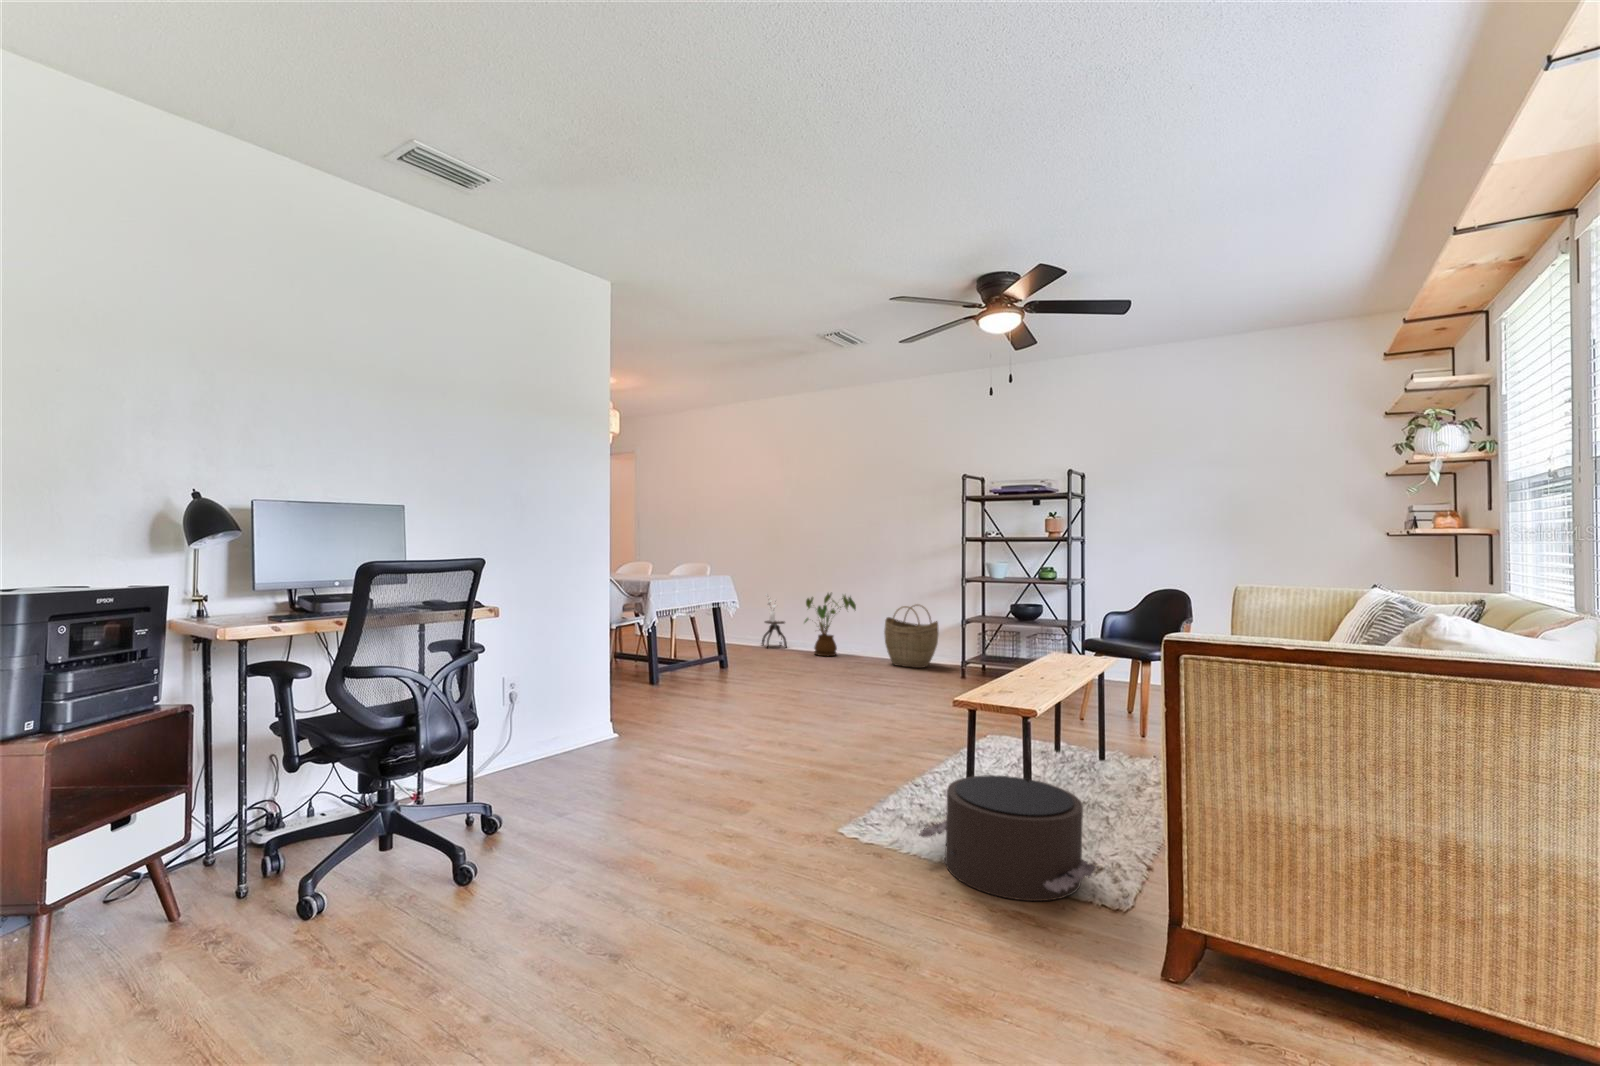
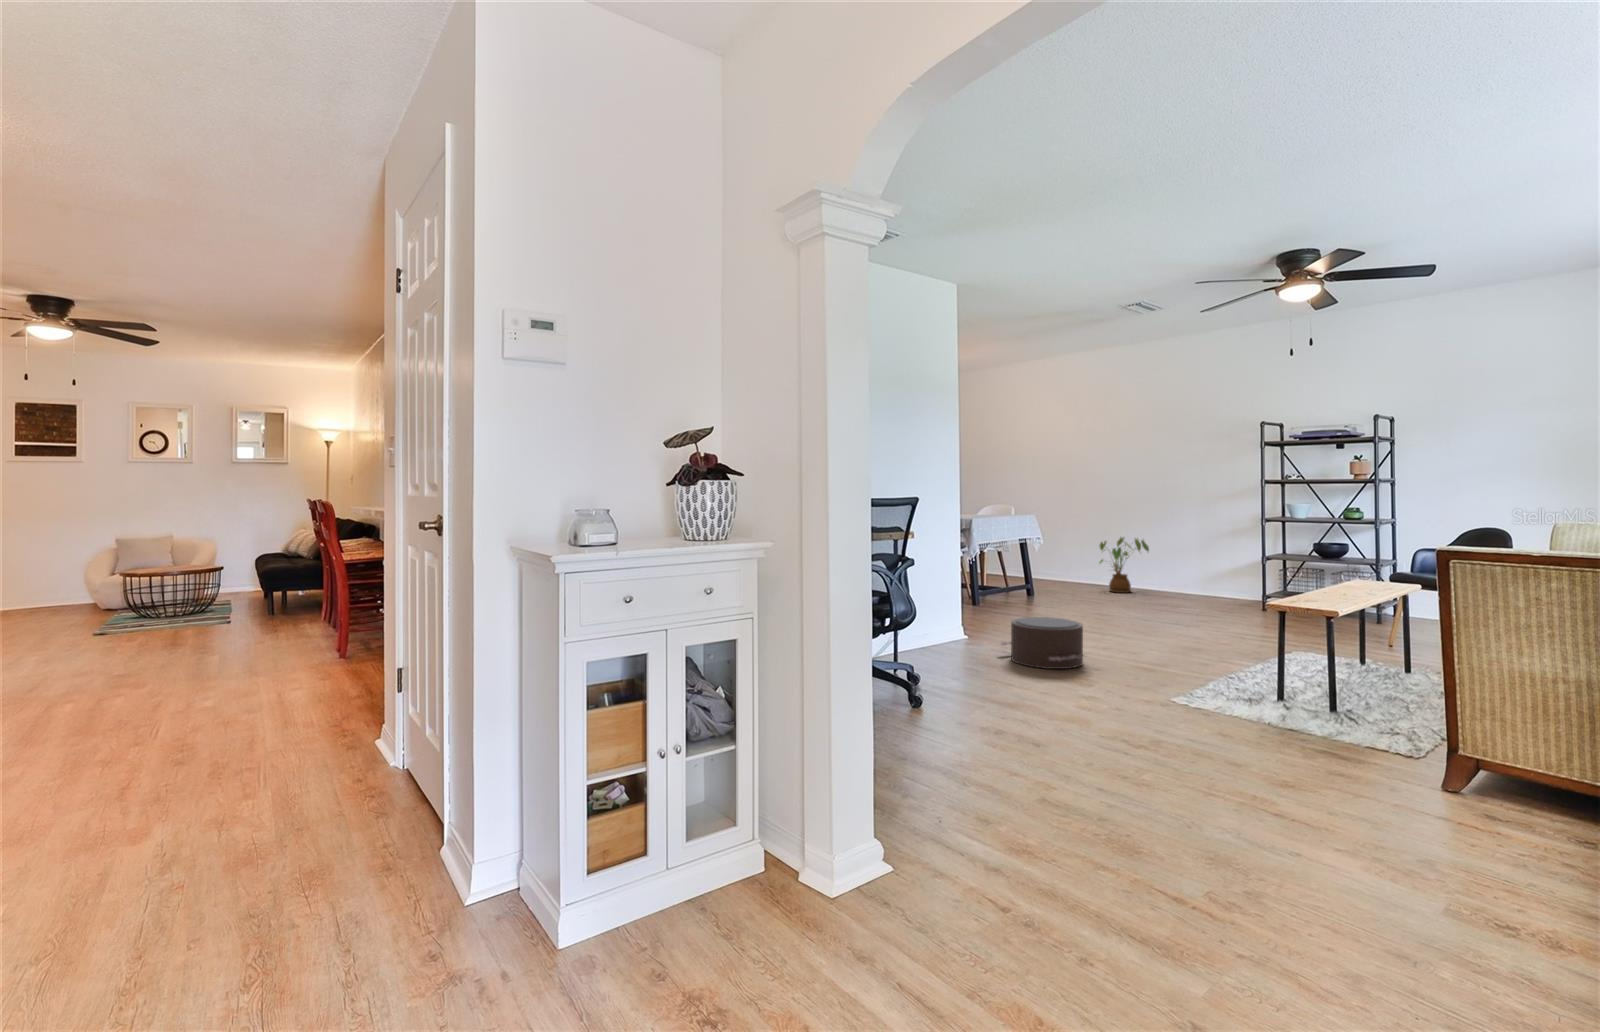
side table: present [762,601,787,647] -> none [1057,538,1082,586]
woven basket: present [884,604,939,668] -> none [1179,546,1235,603]
pouf: present [919,775,1098,901] -> present [1000,617,1084,669]

